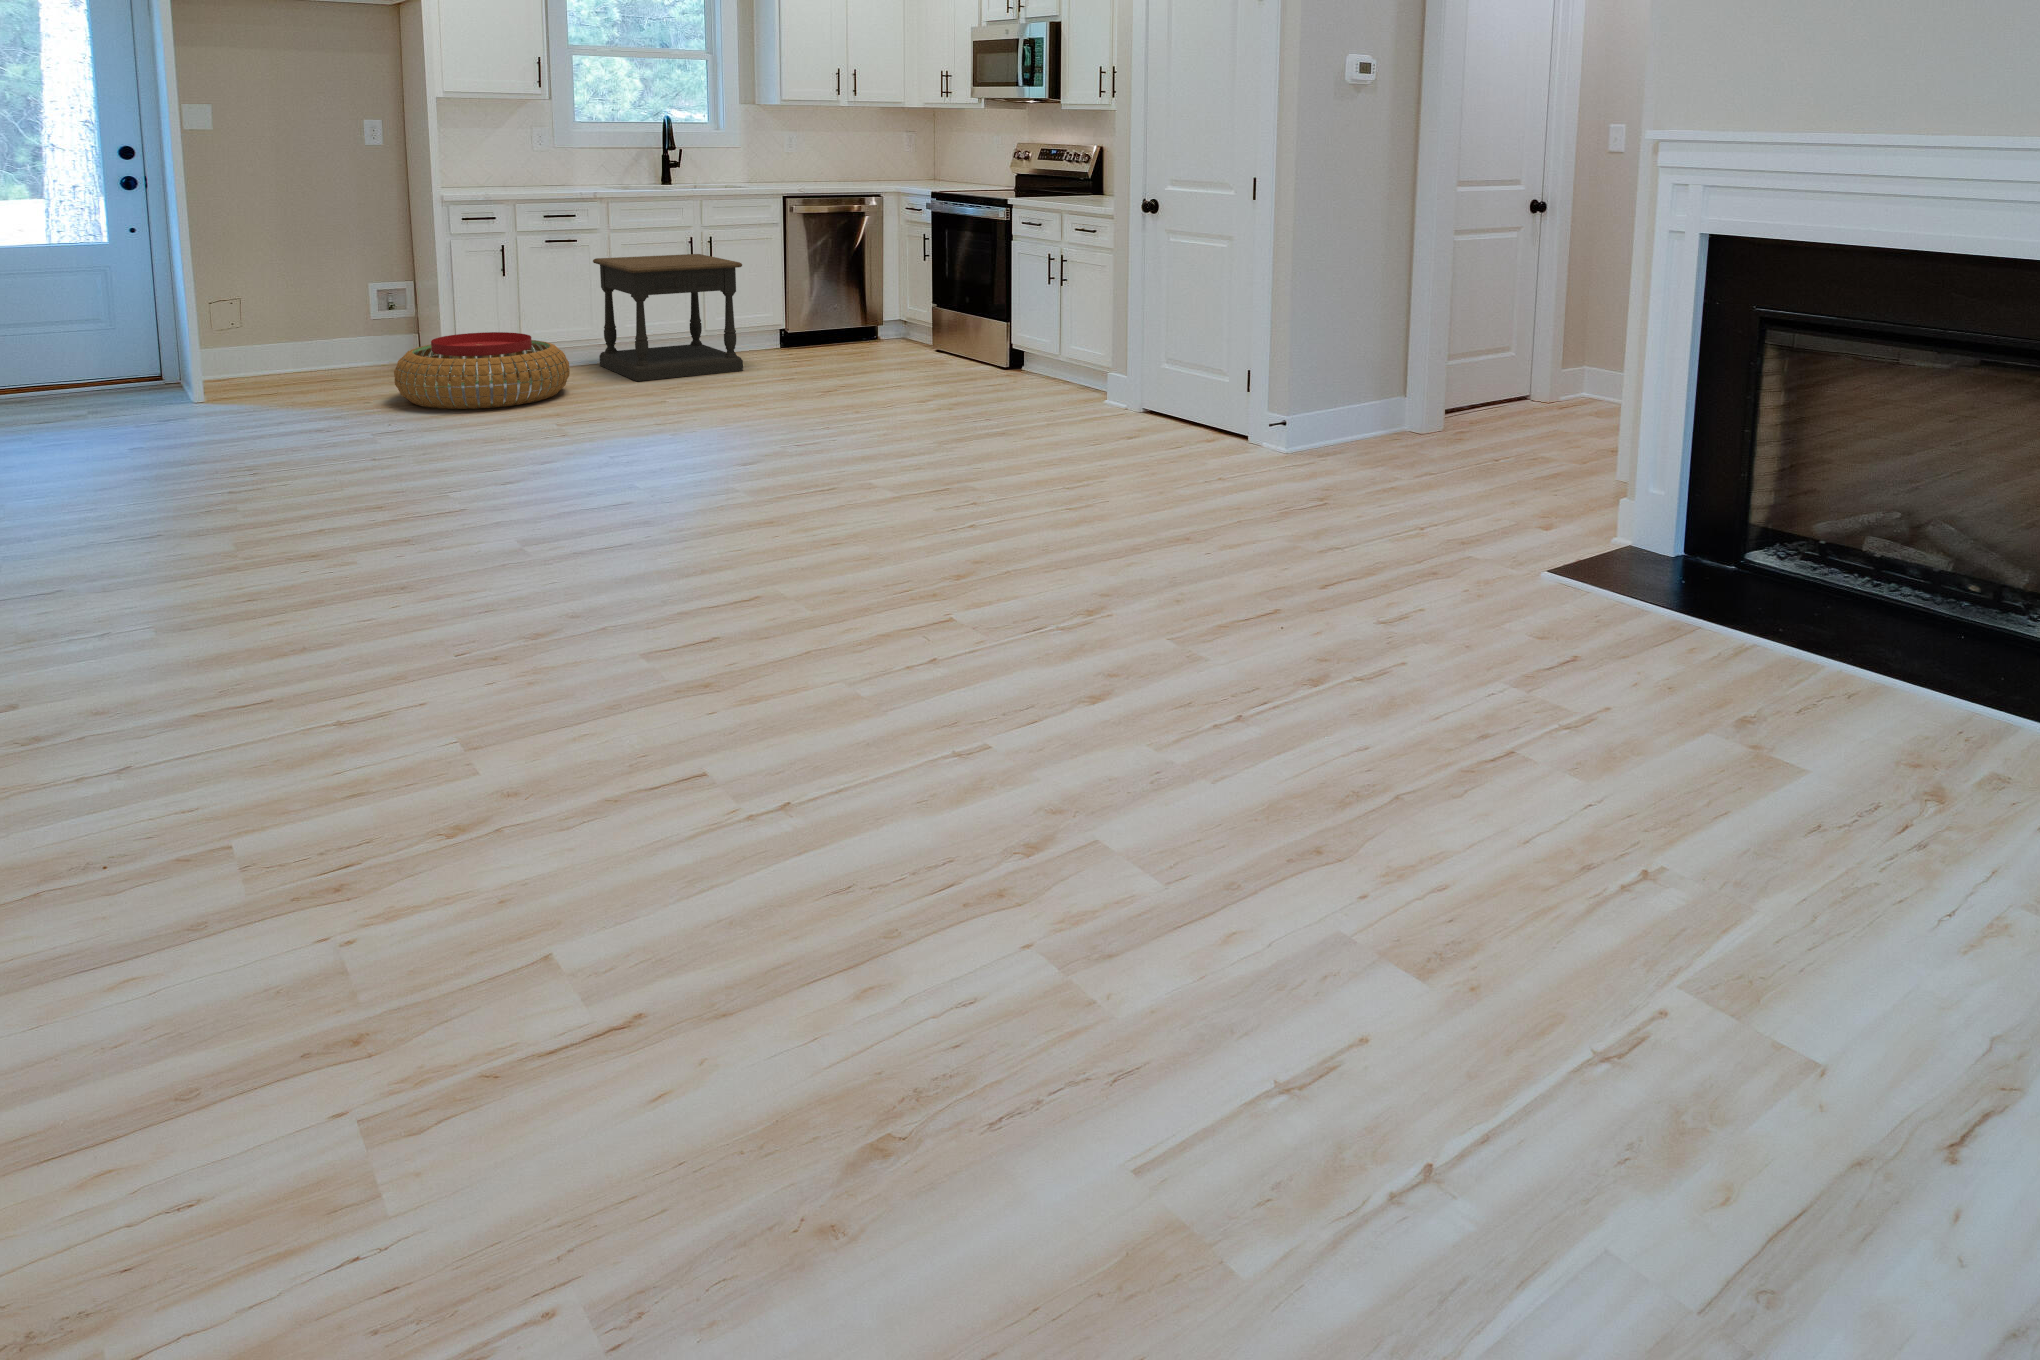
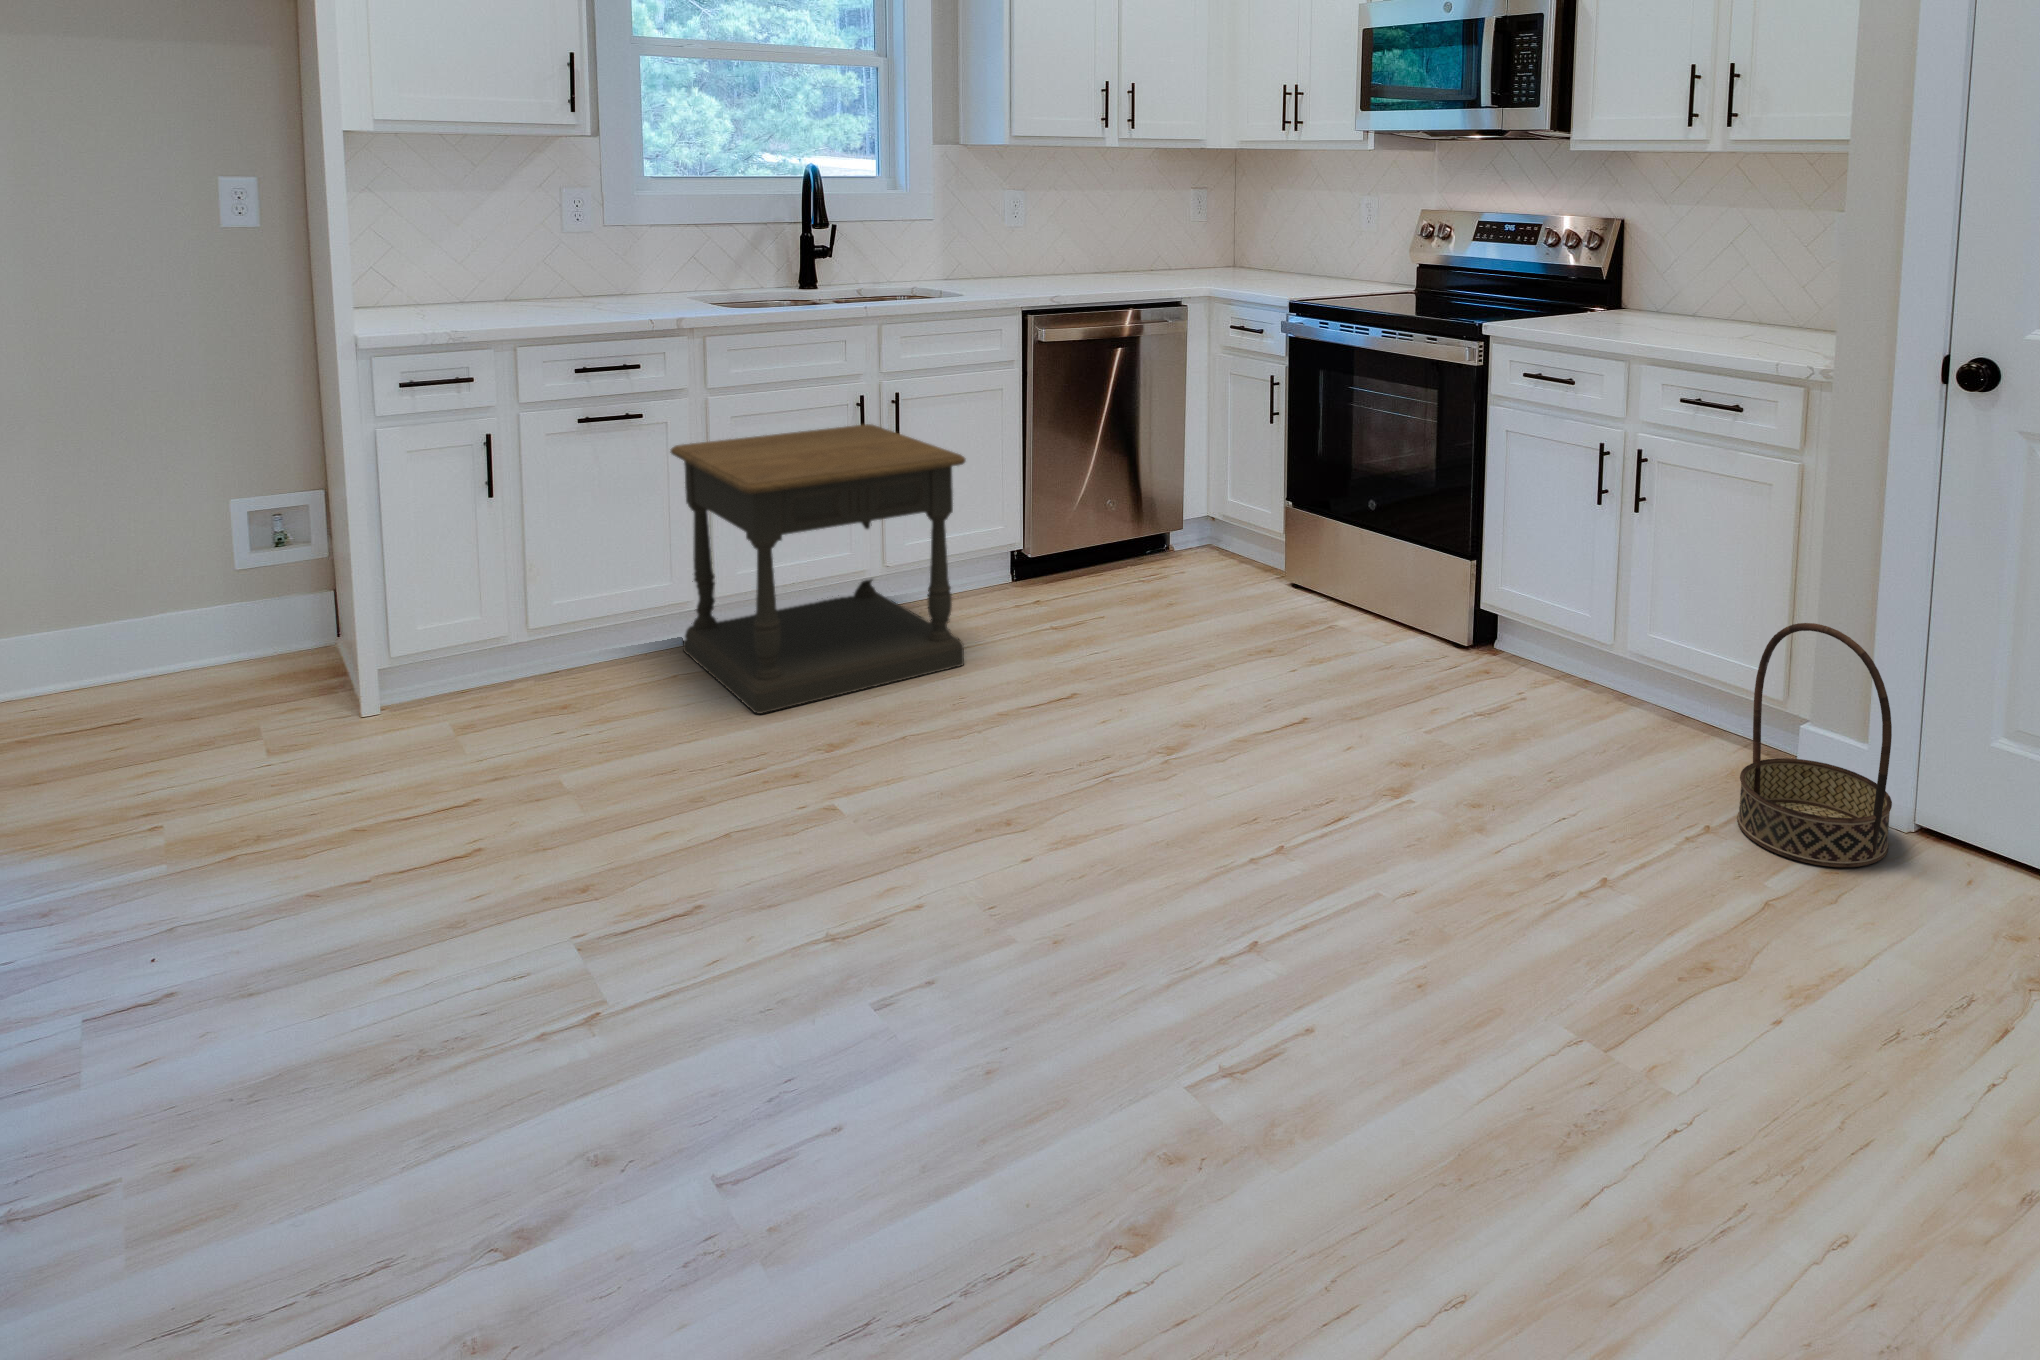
basket: none [1063,318,1123,416] -> present [1737,623,1892,867]
pouf: present [394,332,570,409] -> none [194,635,613,865]

